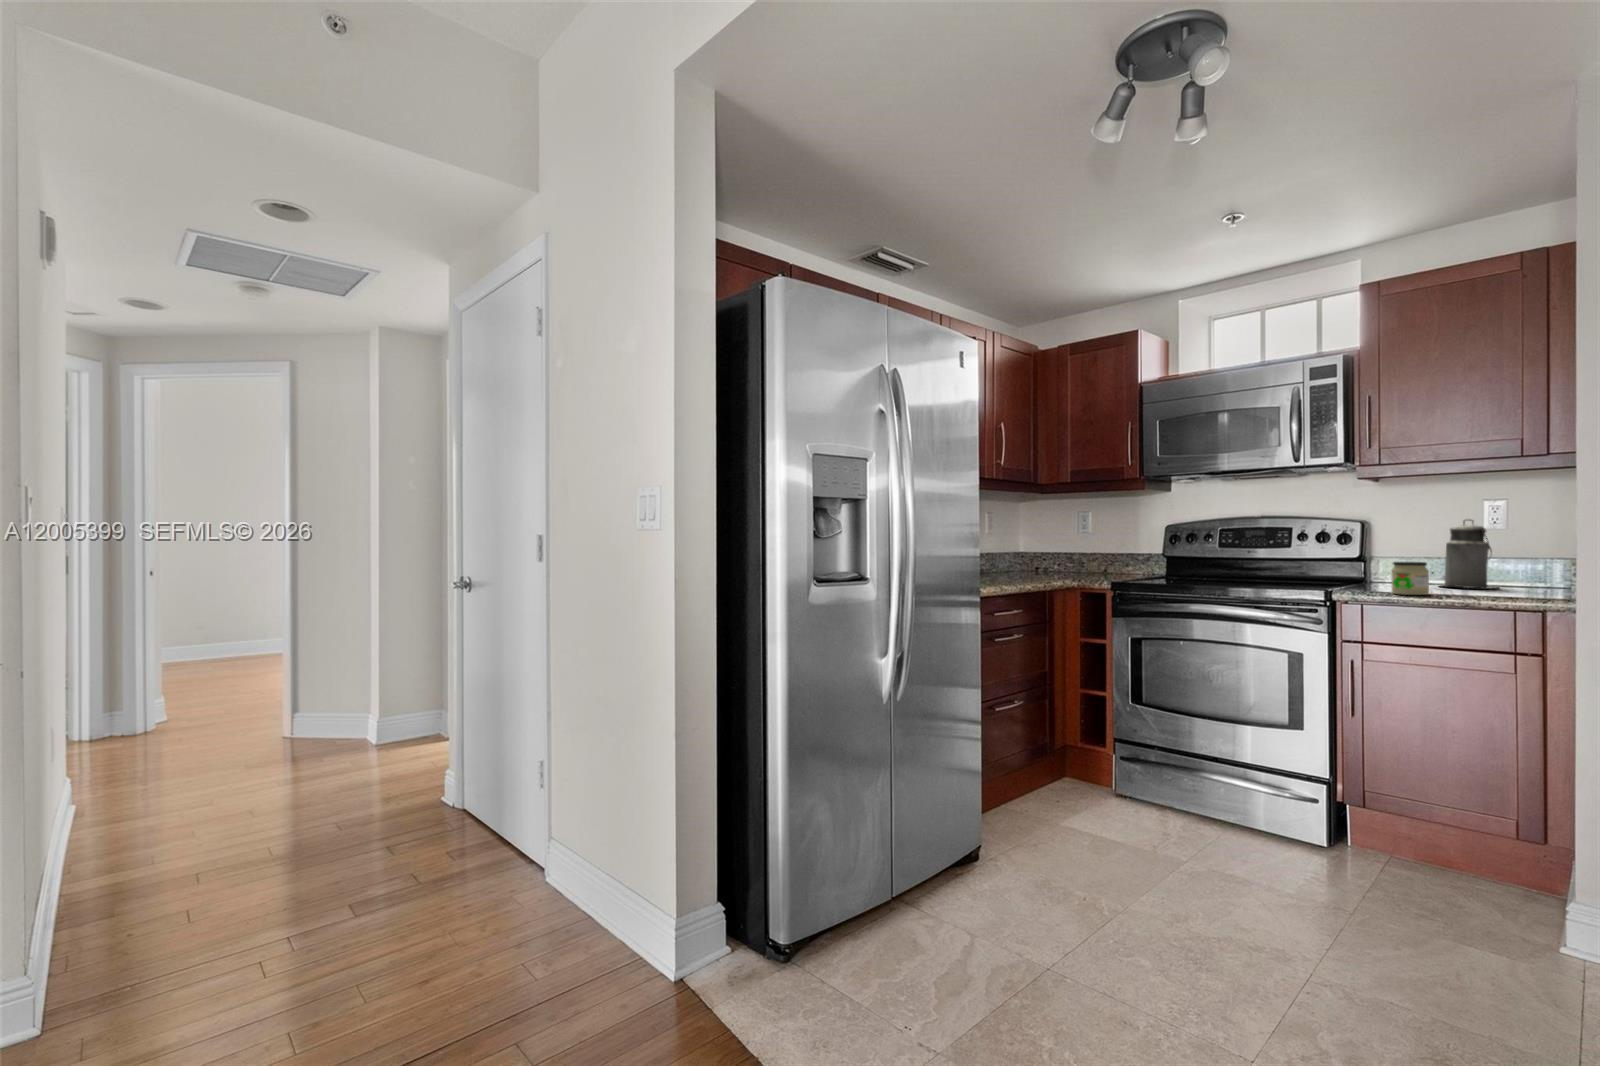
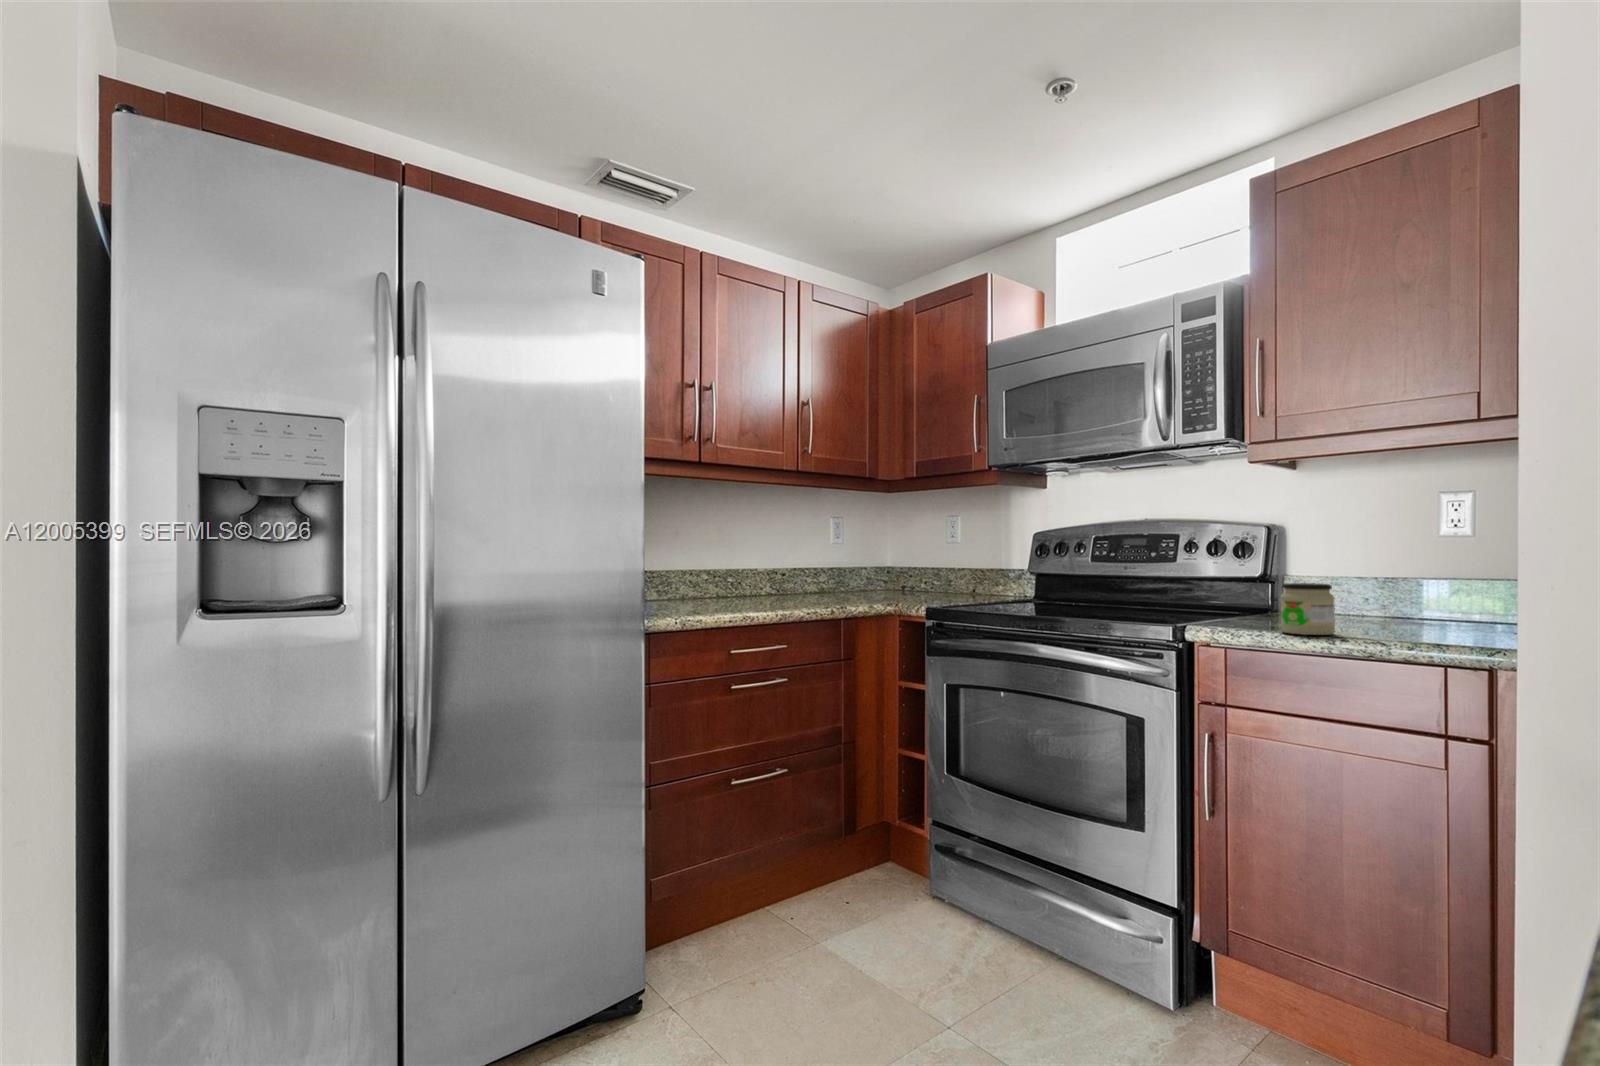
canister: present [1444,519,1498,589] -> none [1370,520,1461,625]

